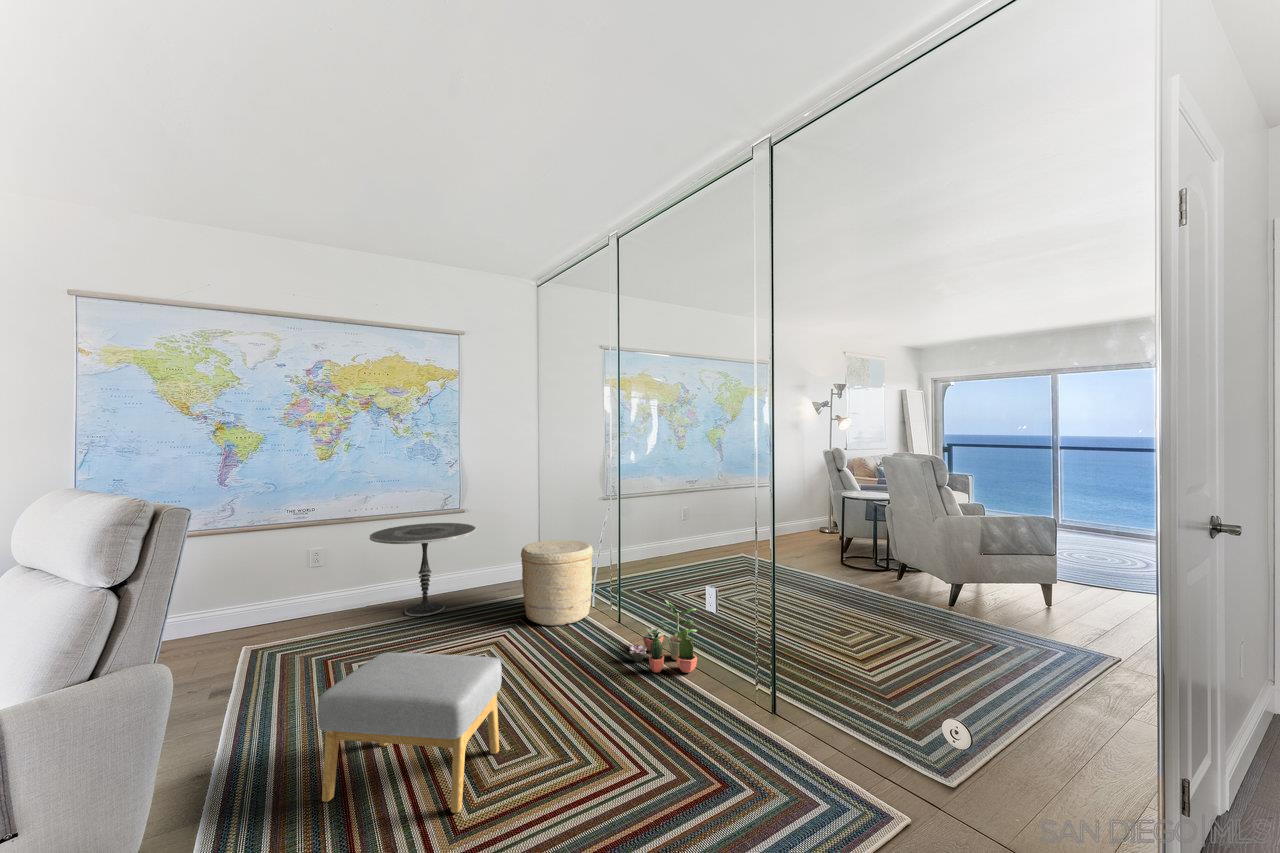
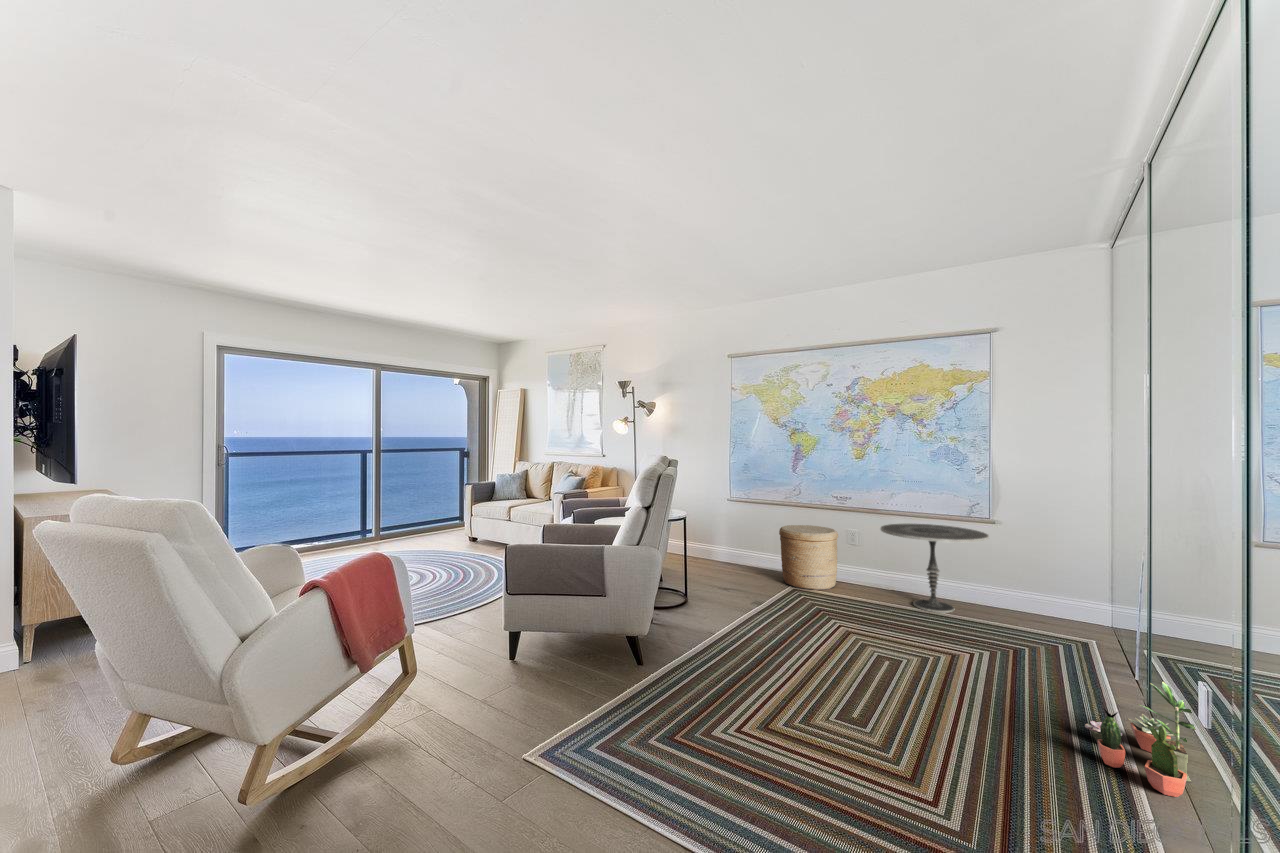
woven basket: present [521,540,593,626] -> present [779,525,838,590]
footstool: present [318,653,502,813] -> none [732,598,850,720]

